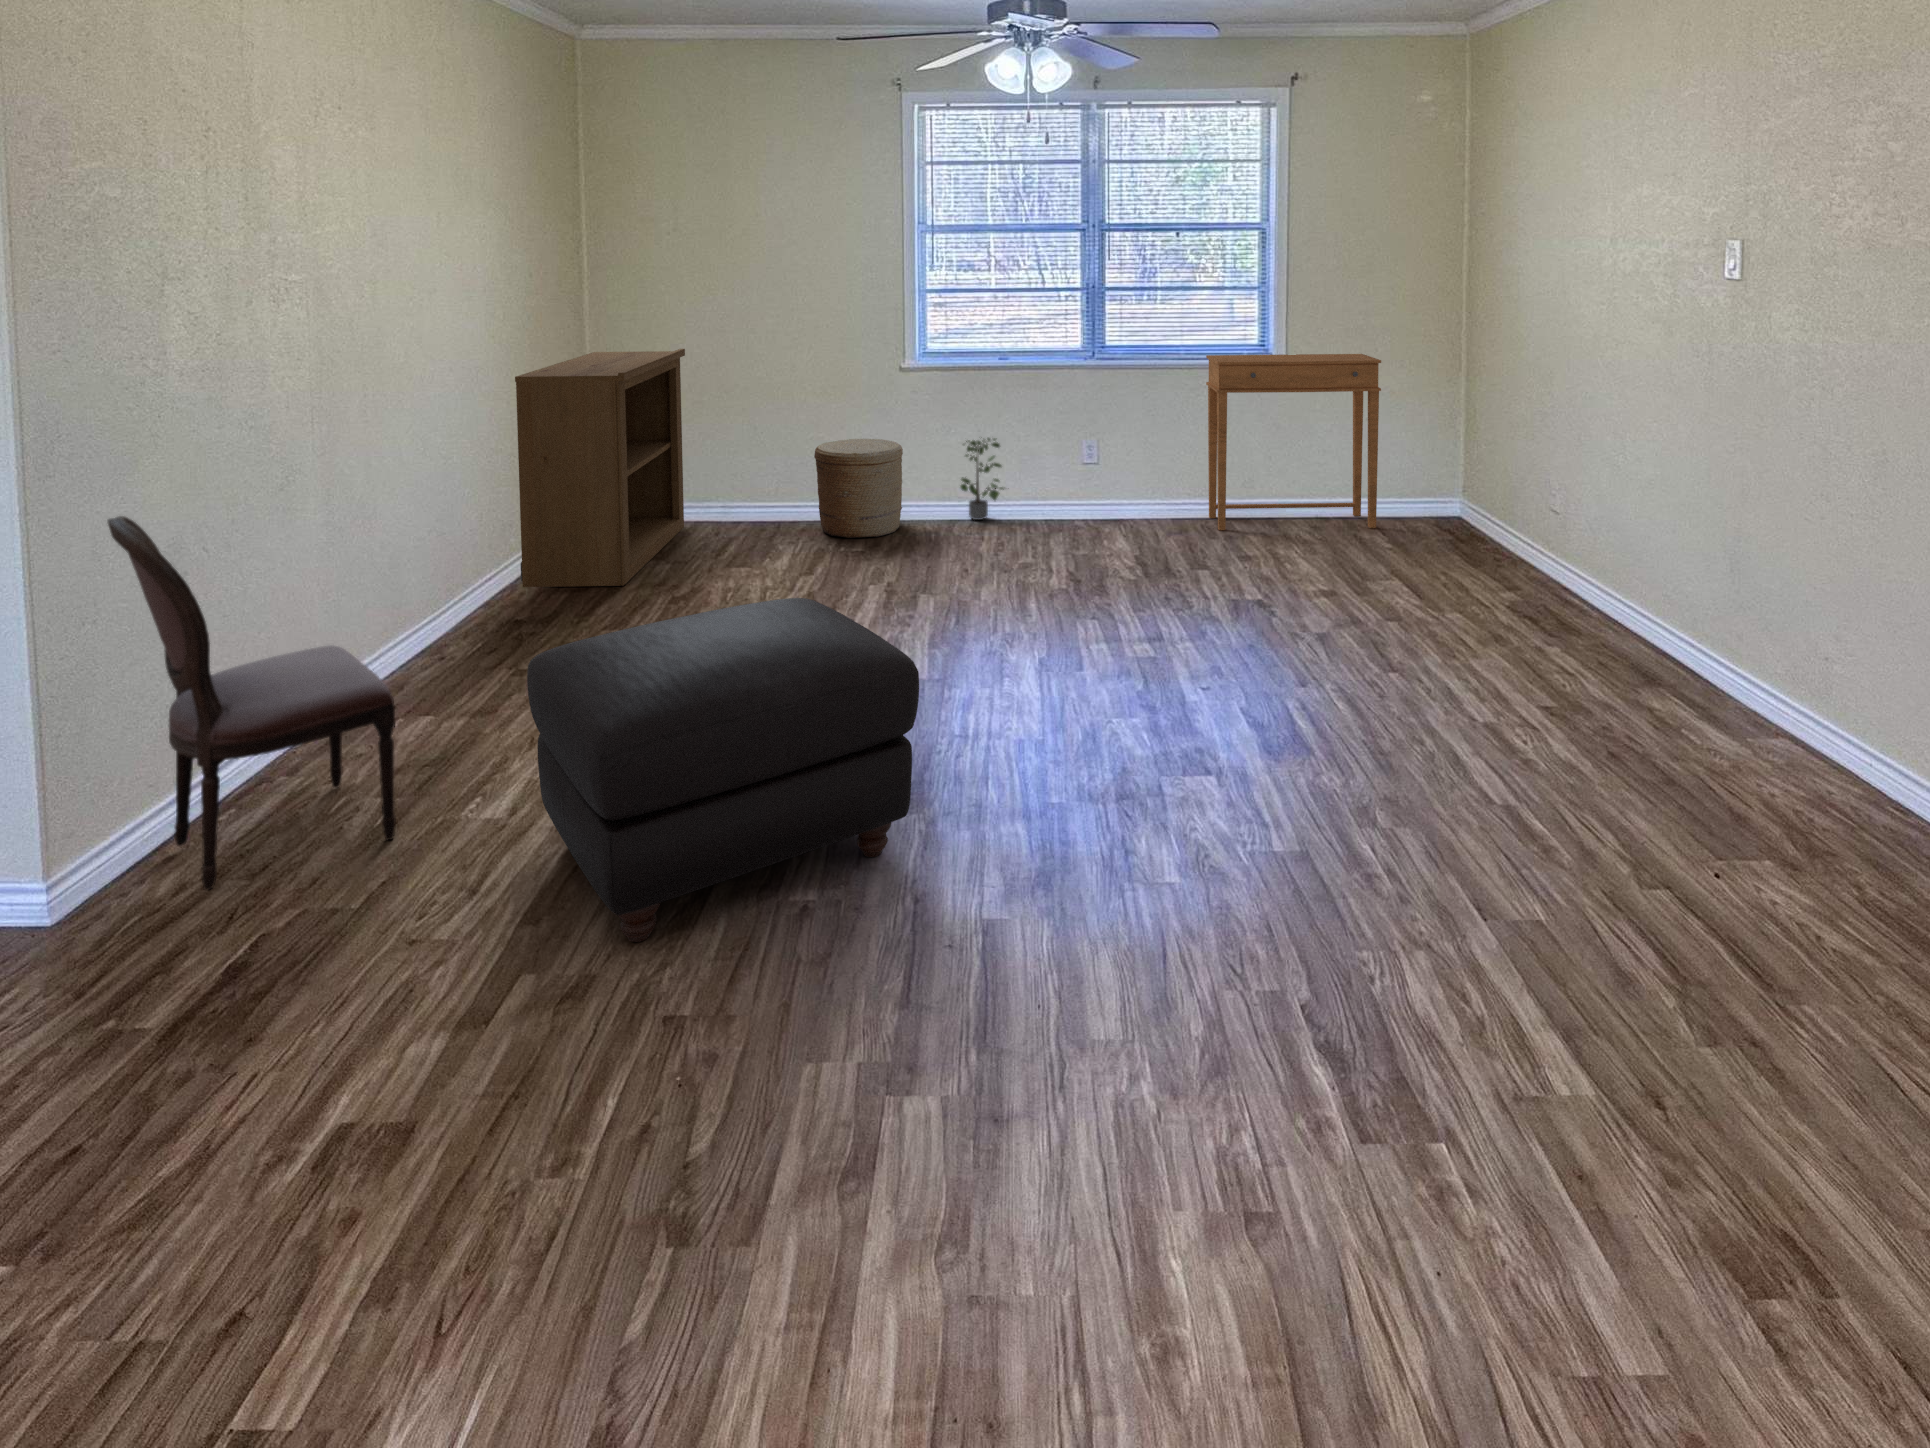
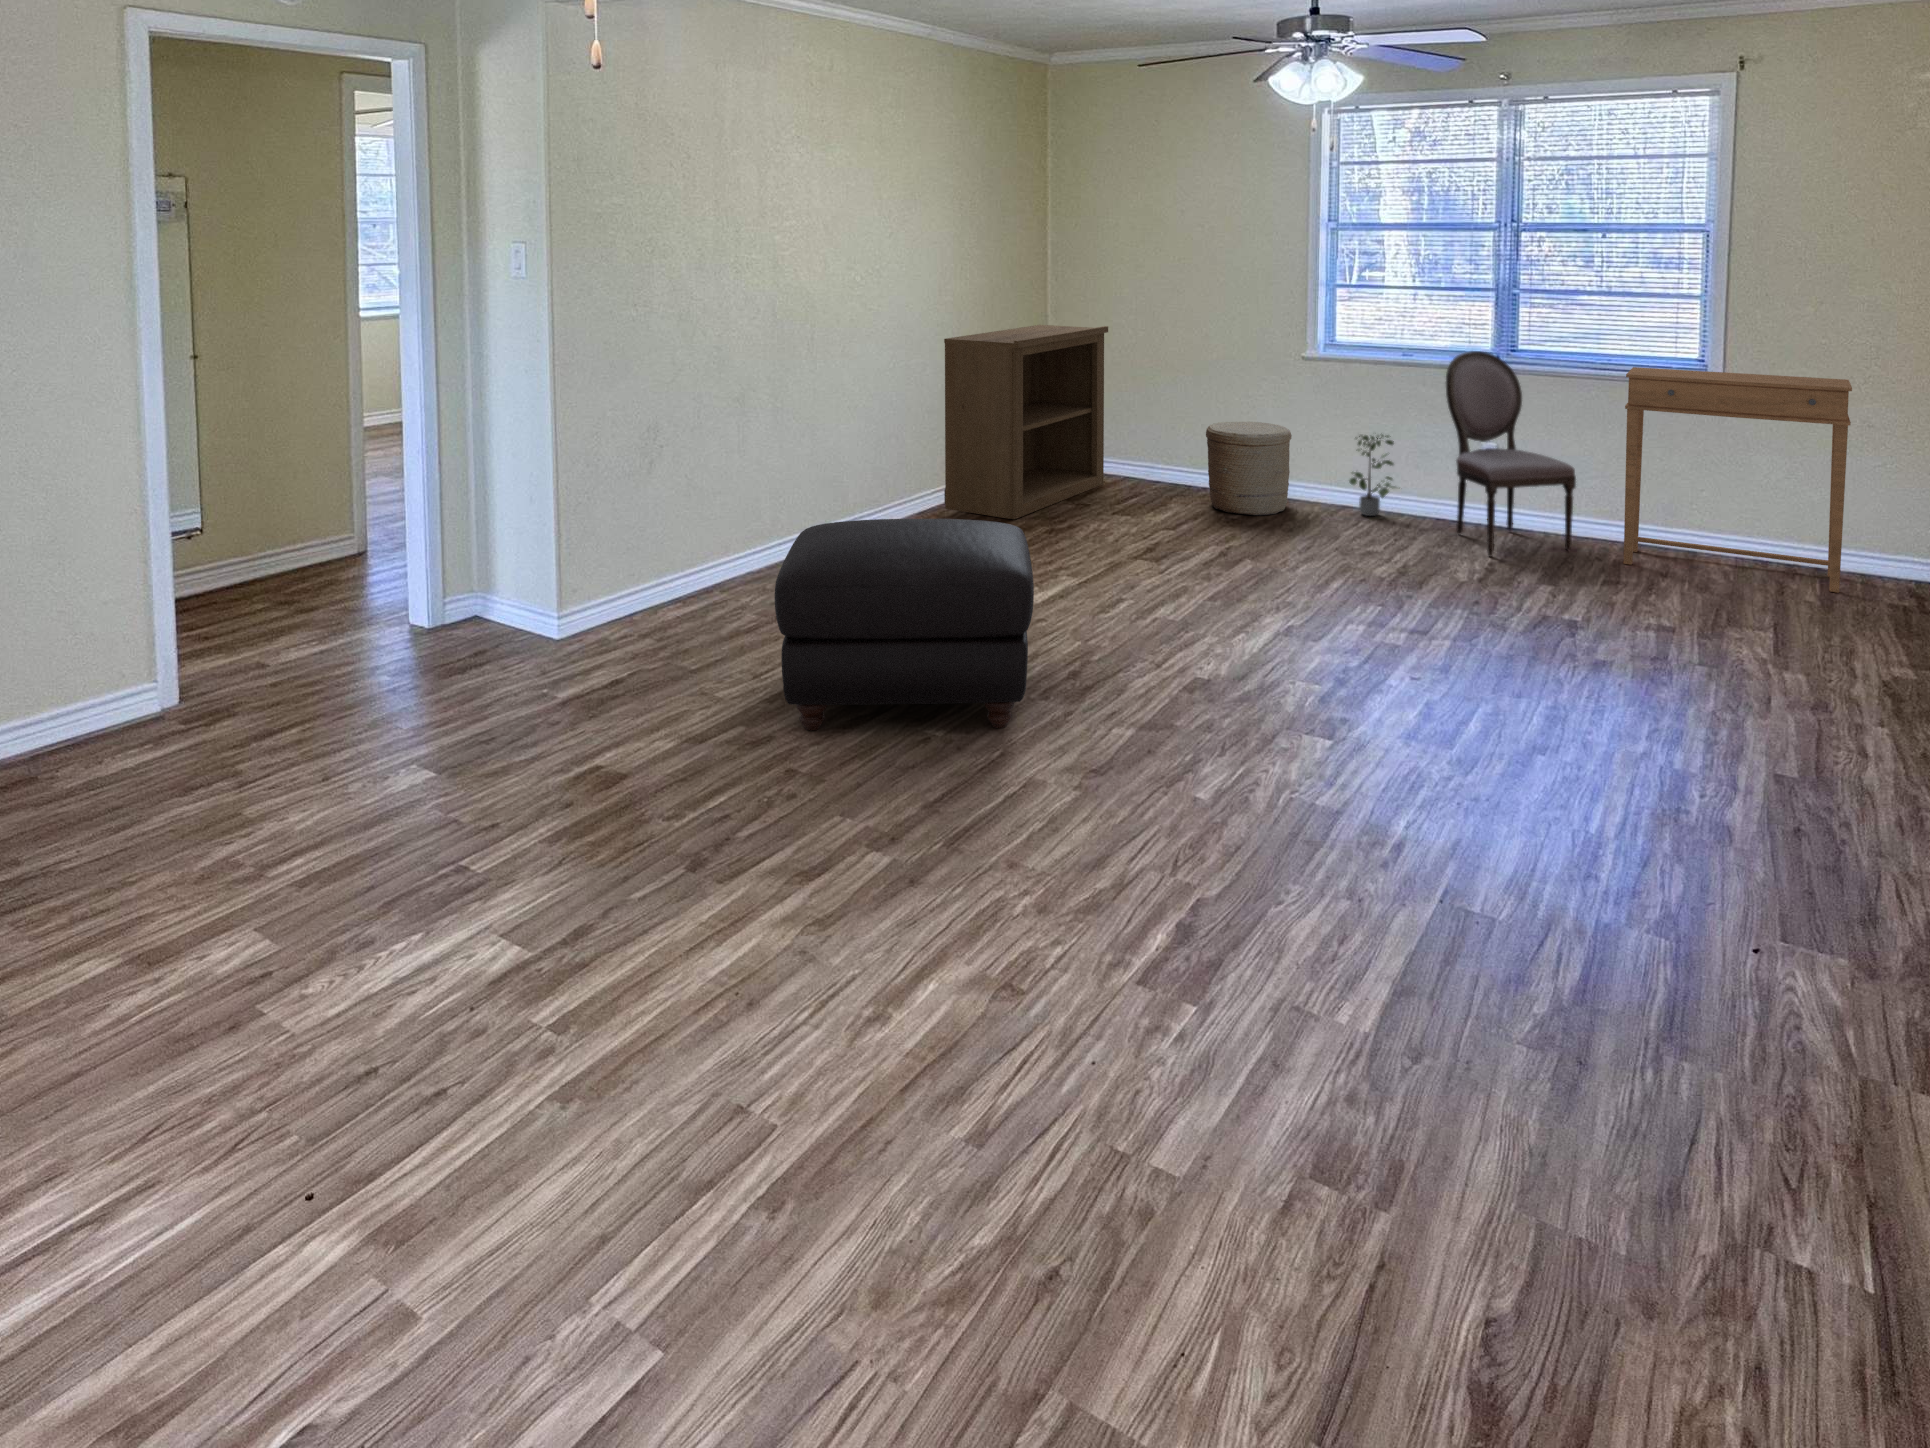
dining chair: present [108,516,396,890] -> present [1446,351,1576,557]

